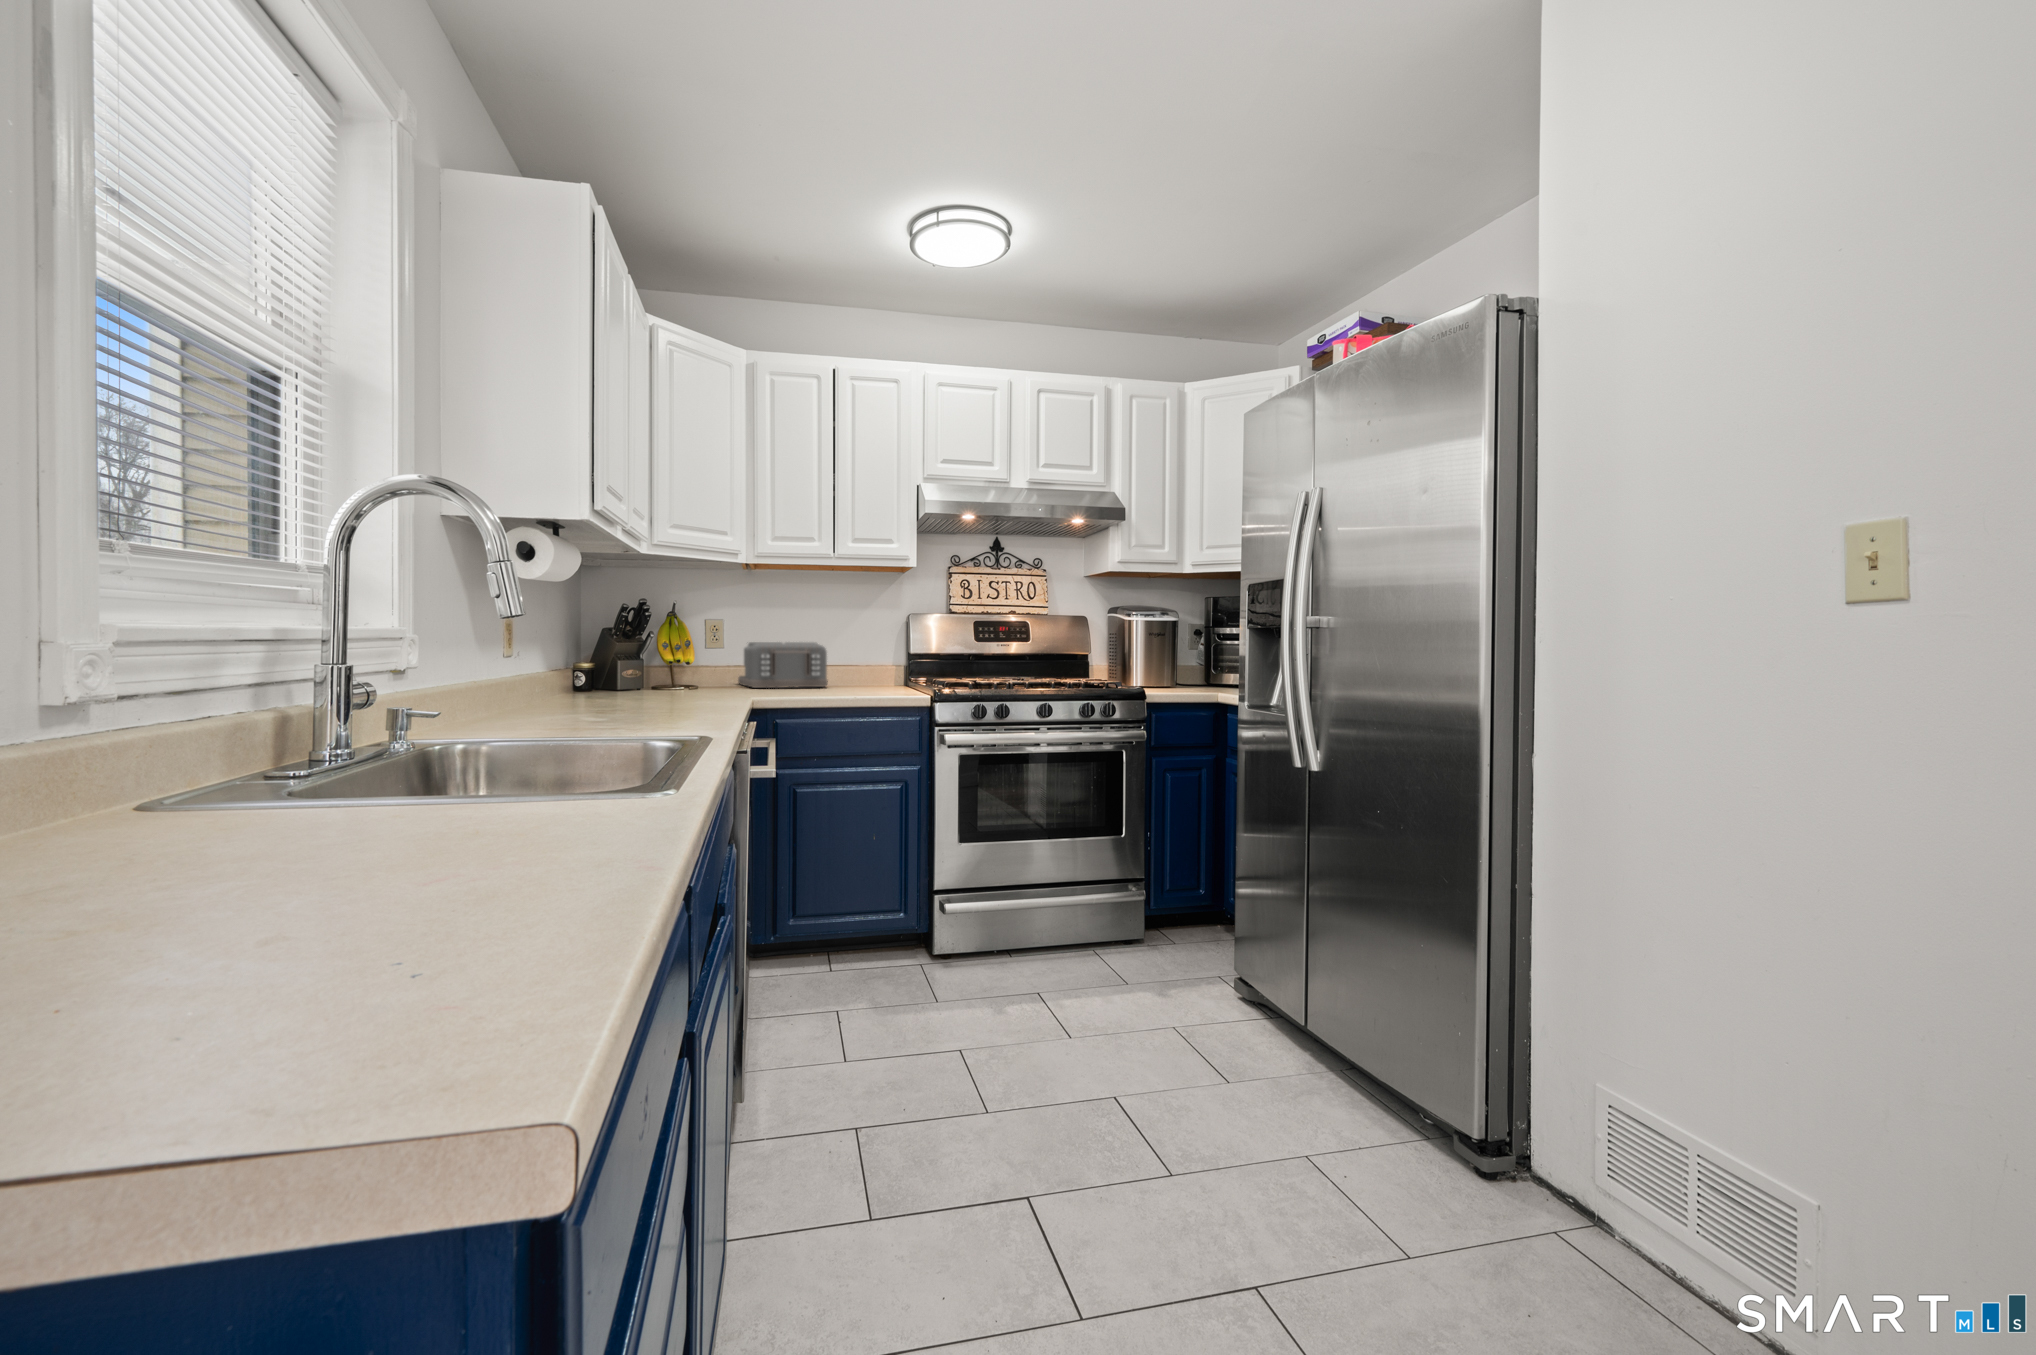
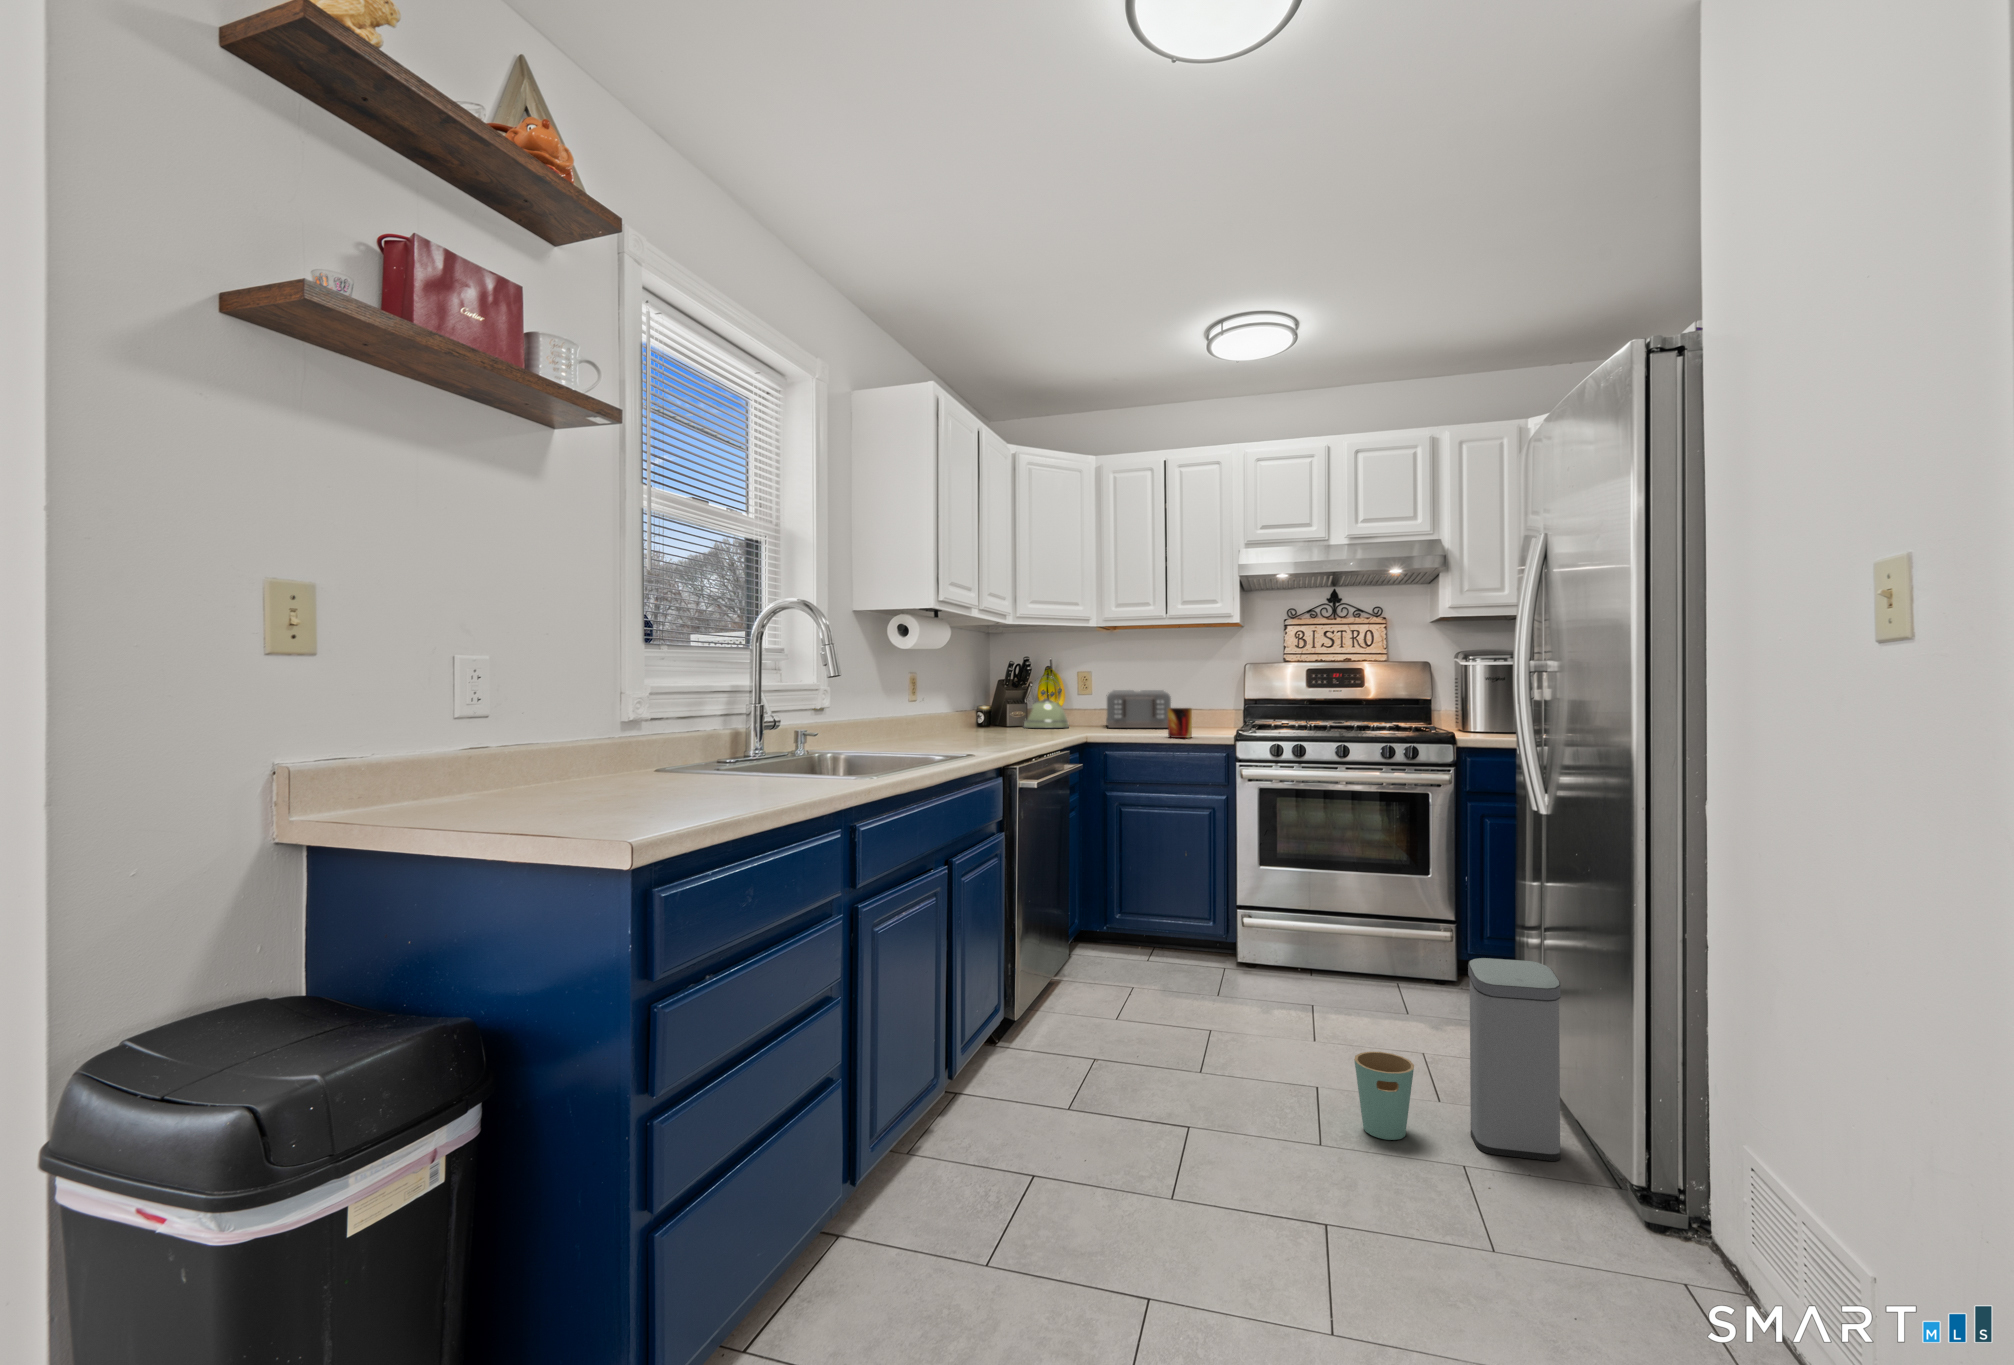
kettle: none [633,623,701,689] -> present [1024,675,1068,728]
mug: none [852,664,880,699] -> present [1168,708,1192,738]
trash can: none [1181,922,1371,1138] -> present [1354,958,1561,1161]

